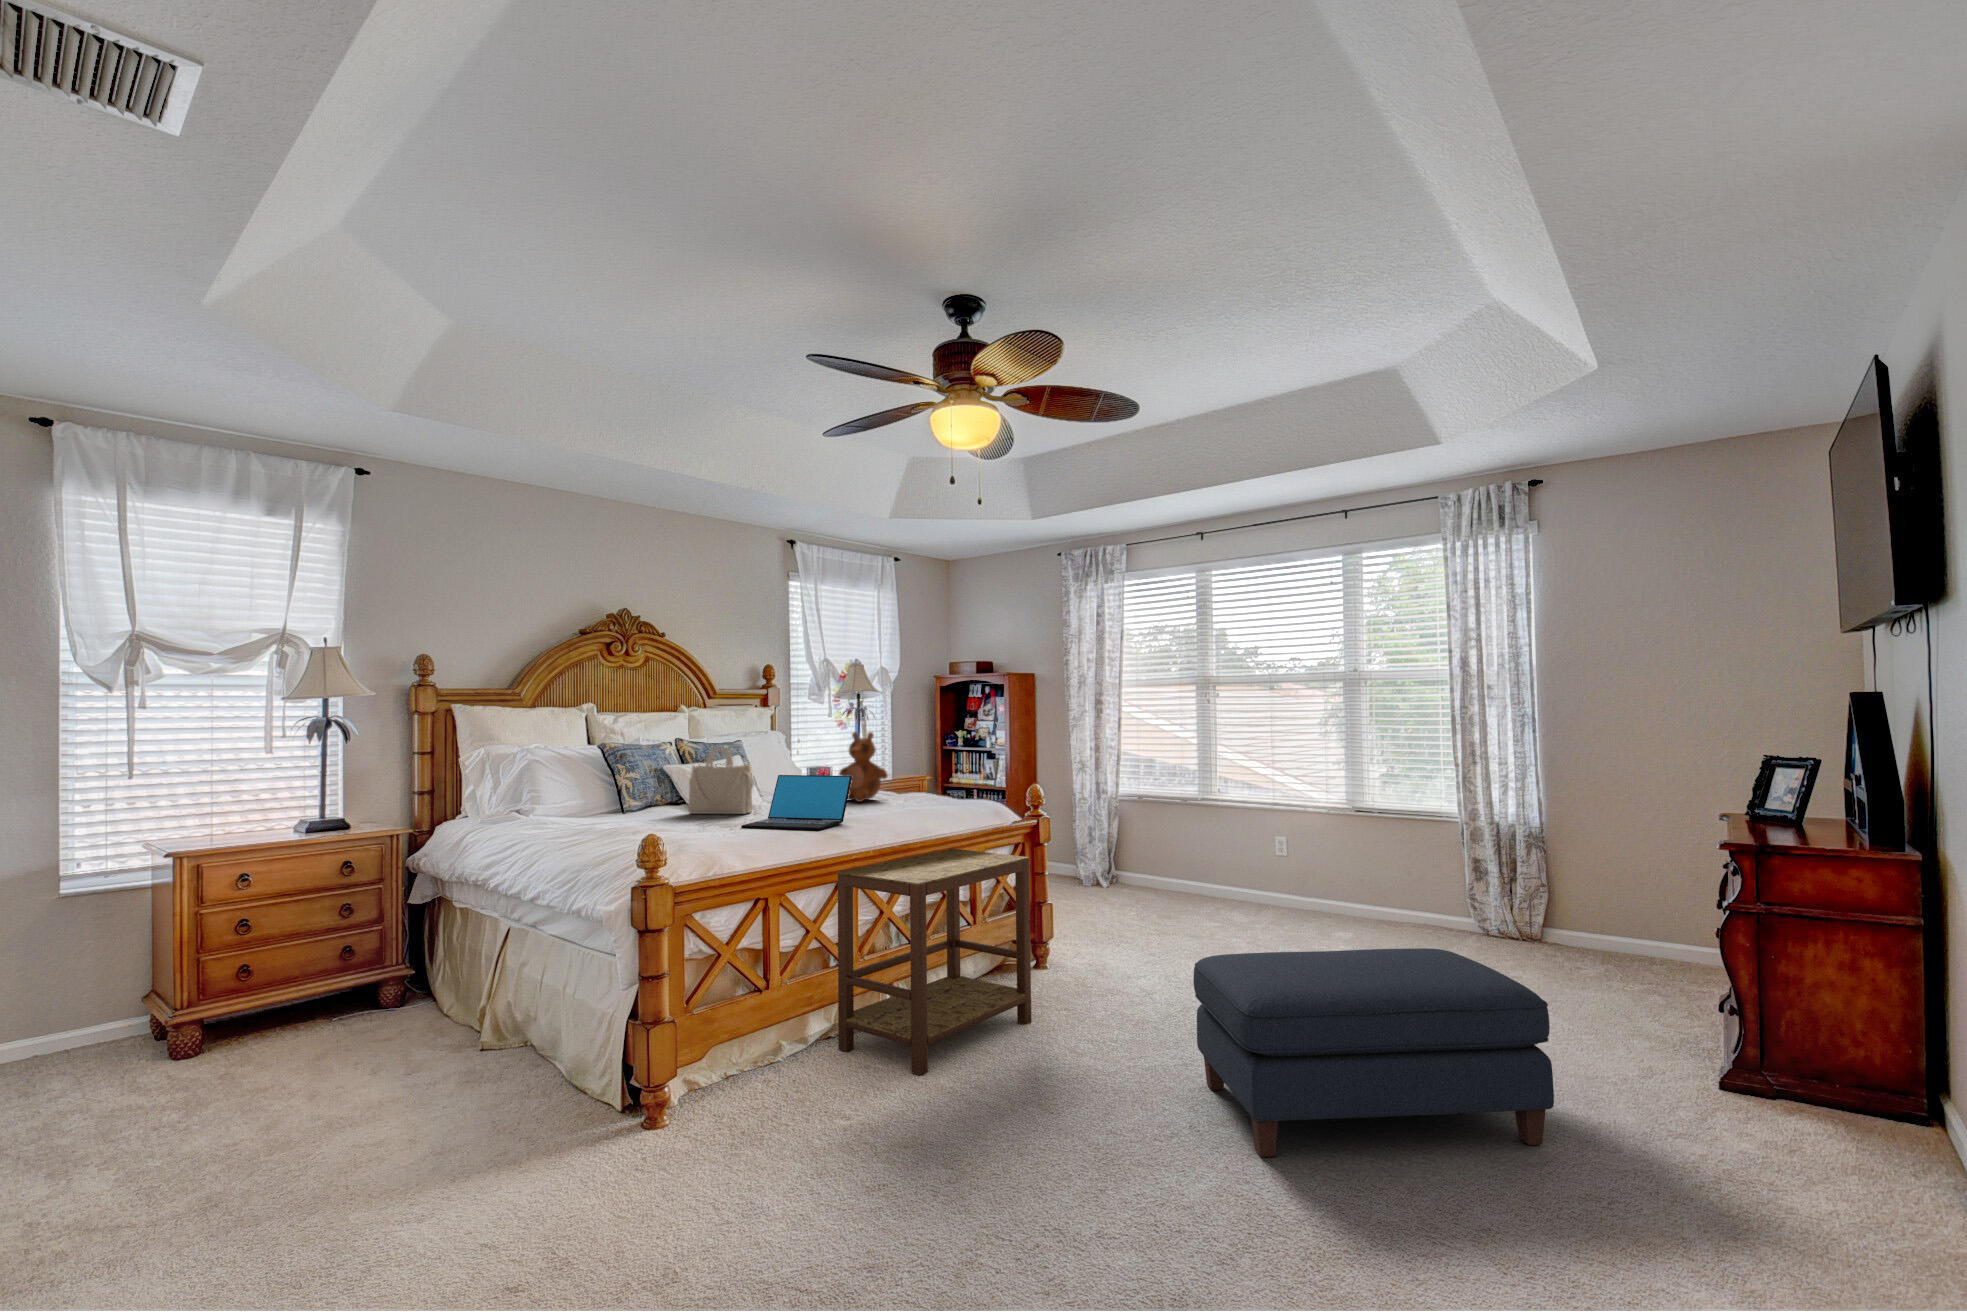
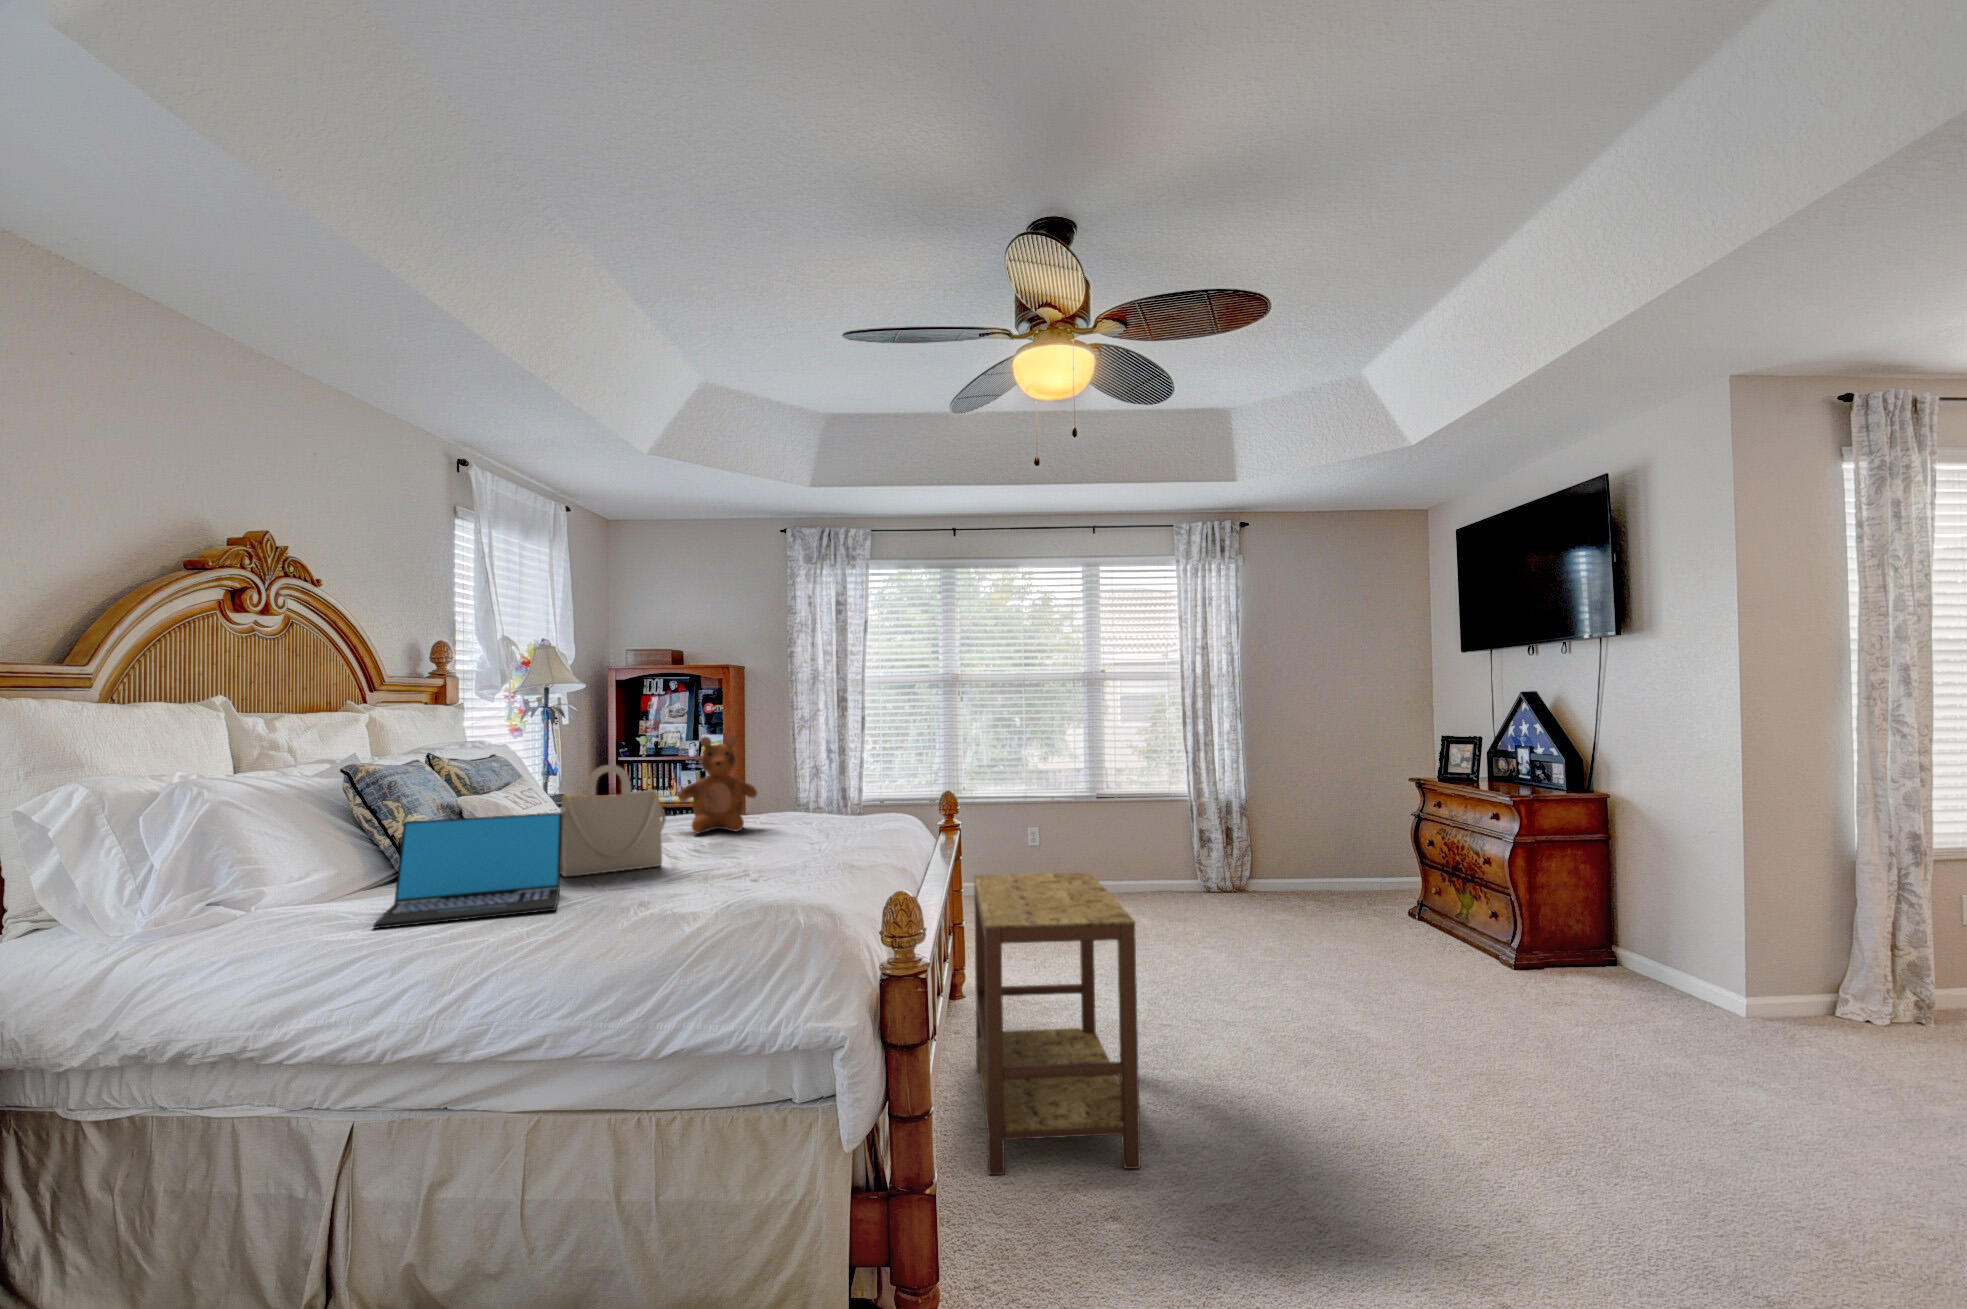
laptop: present [741,775,852,830] -> present [373,813,562,929]
ottoman: present [1194,948,1554,1157] -> none [1334,903,1587,1126]

